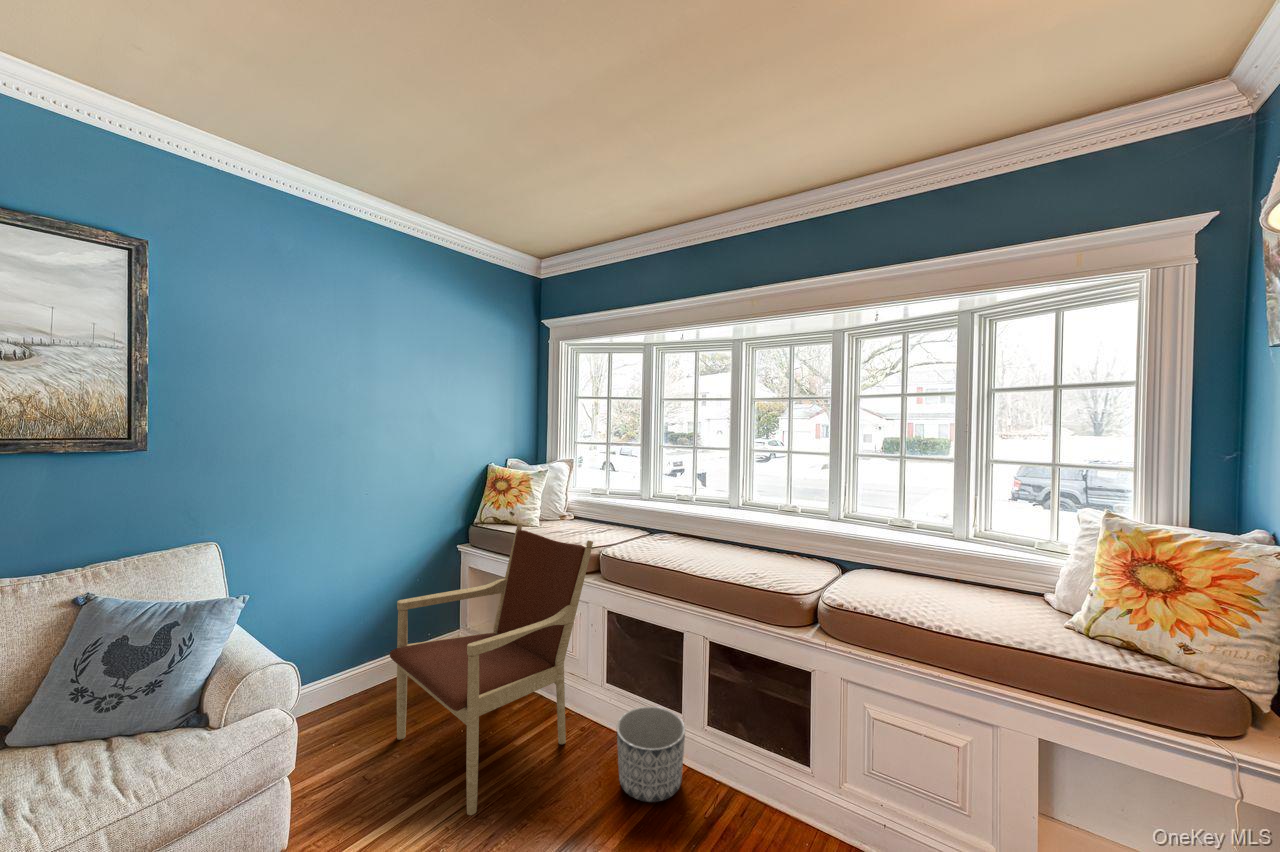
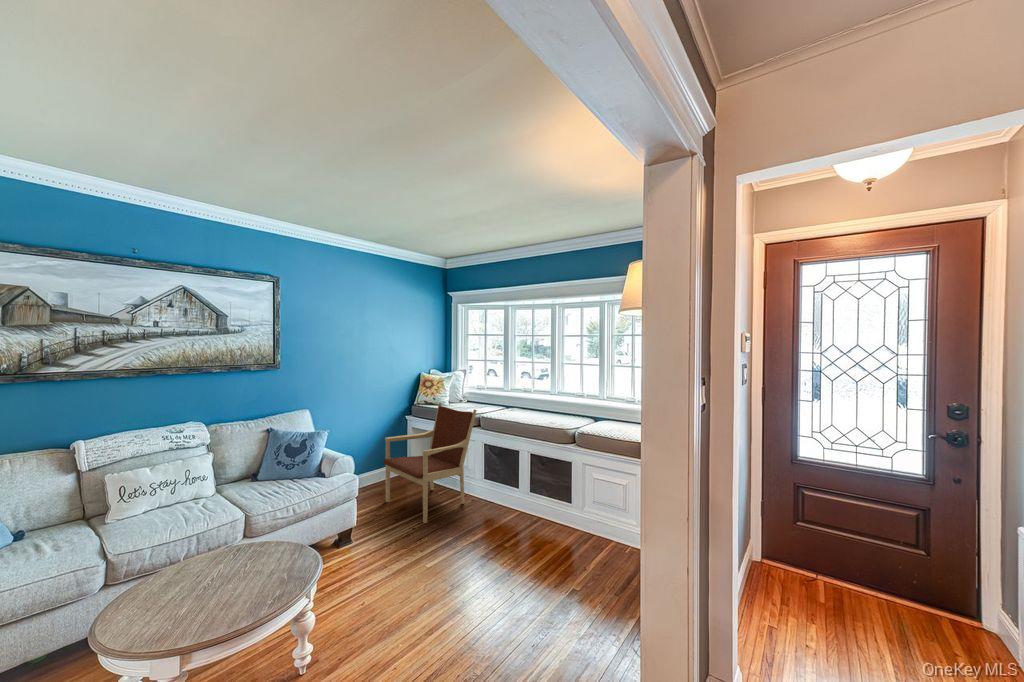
planter: present [617,707,685,802] -> none [487,484,518,520]

